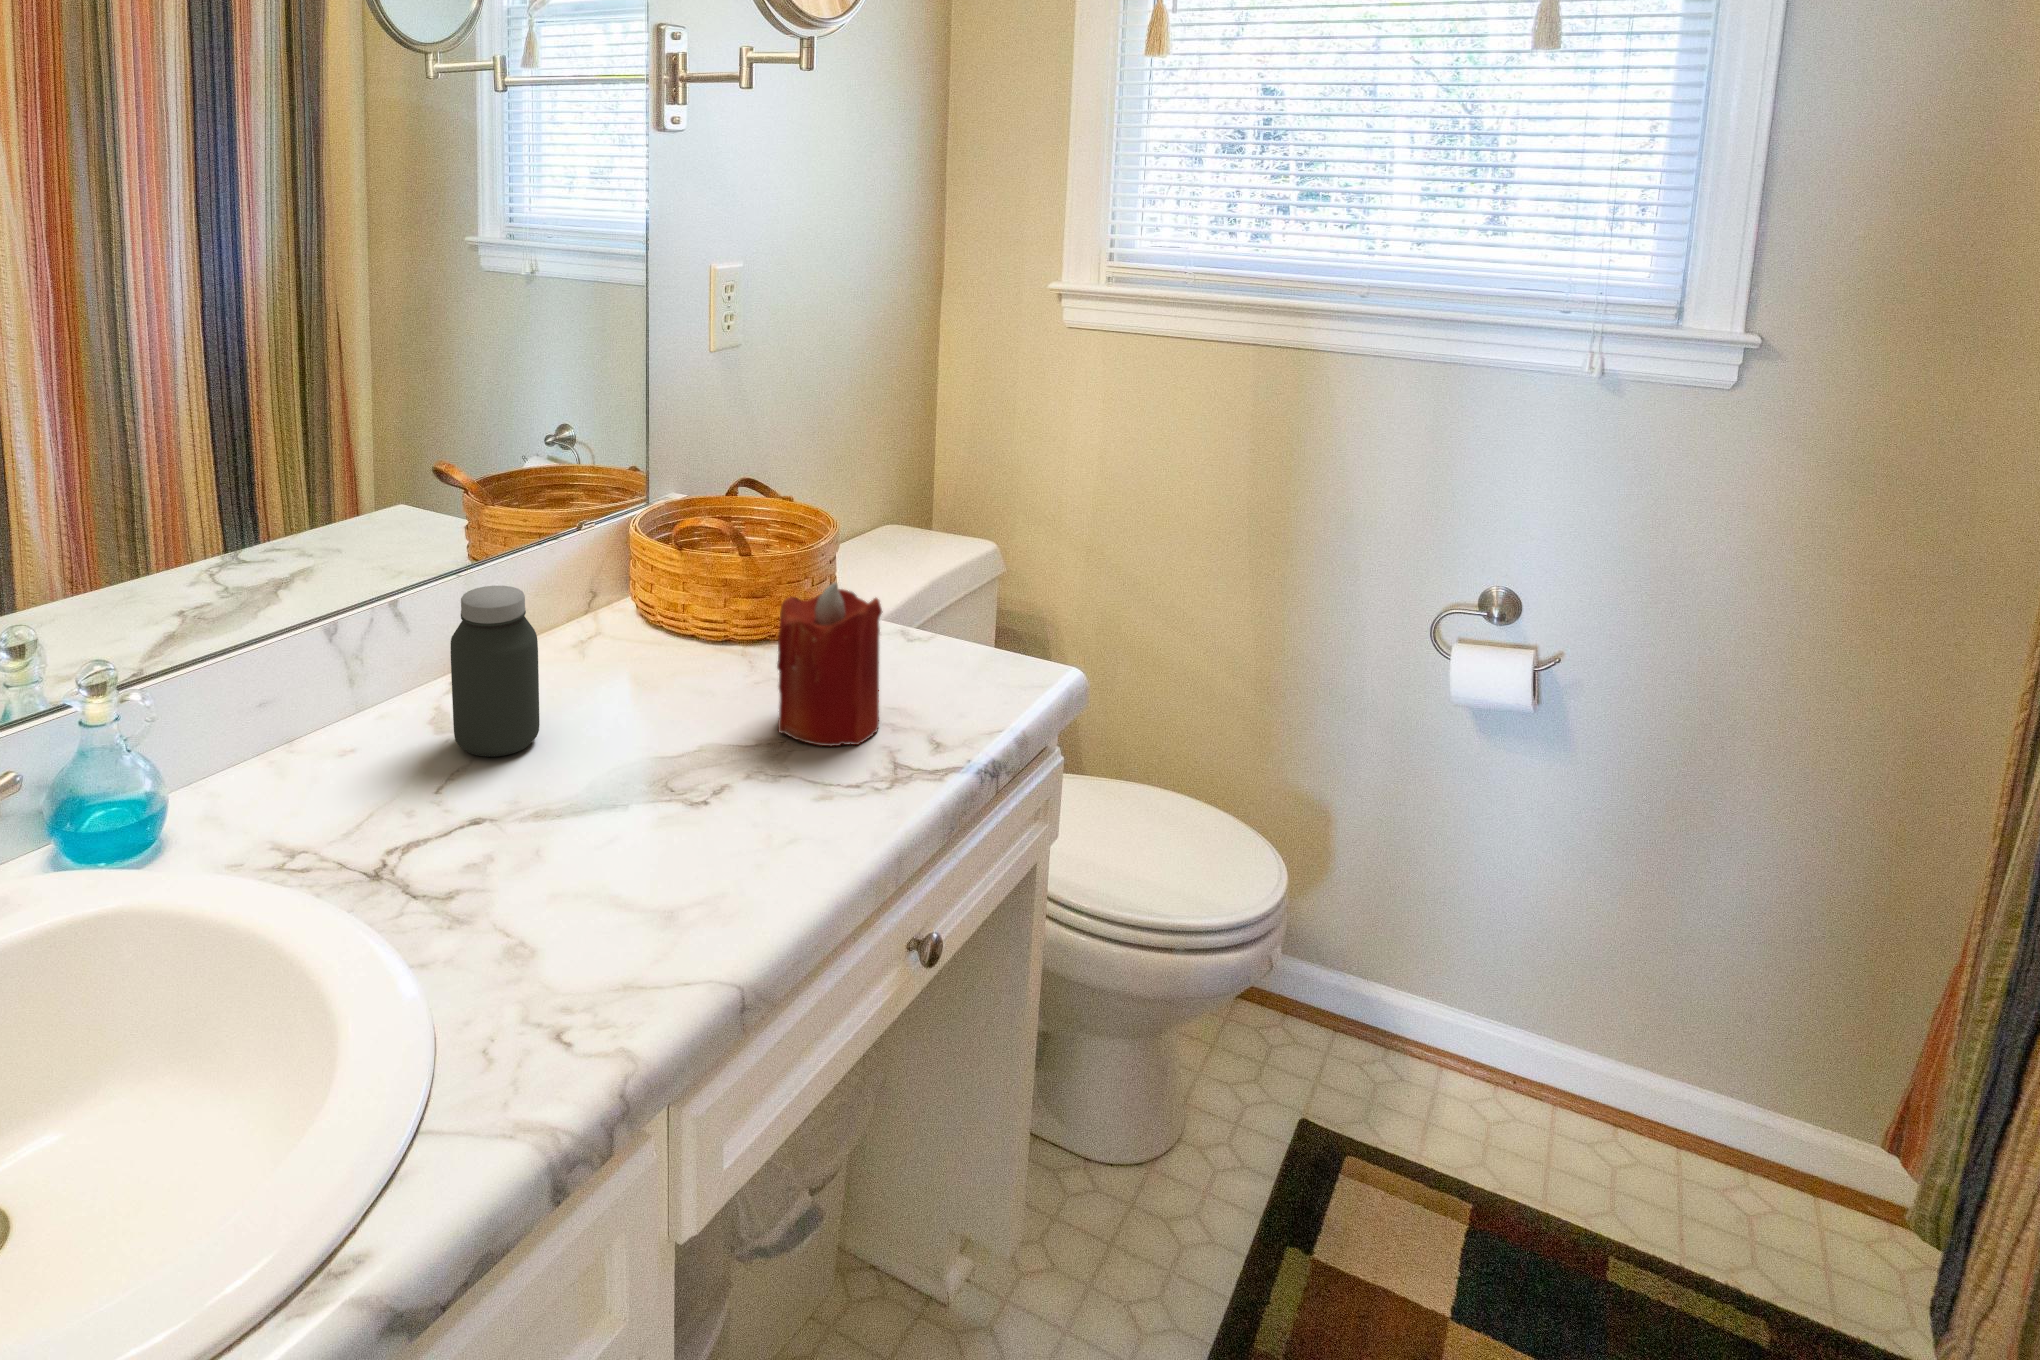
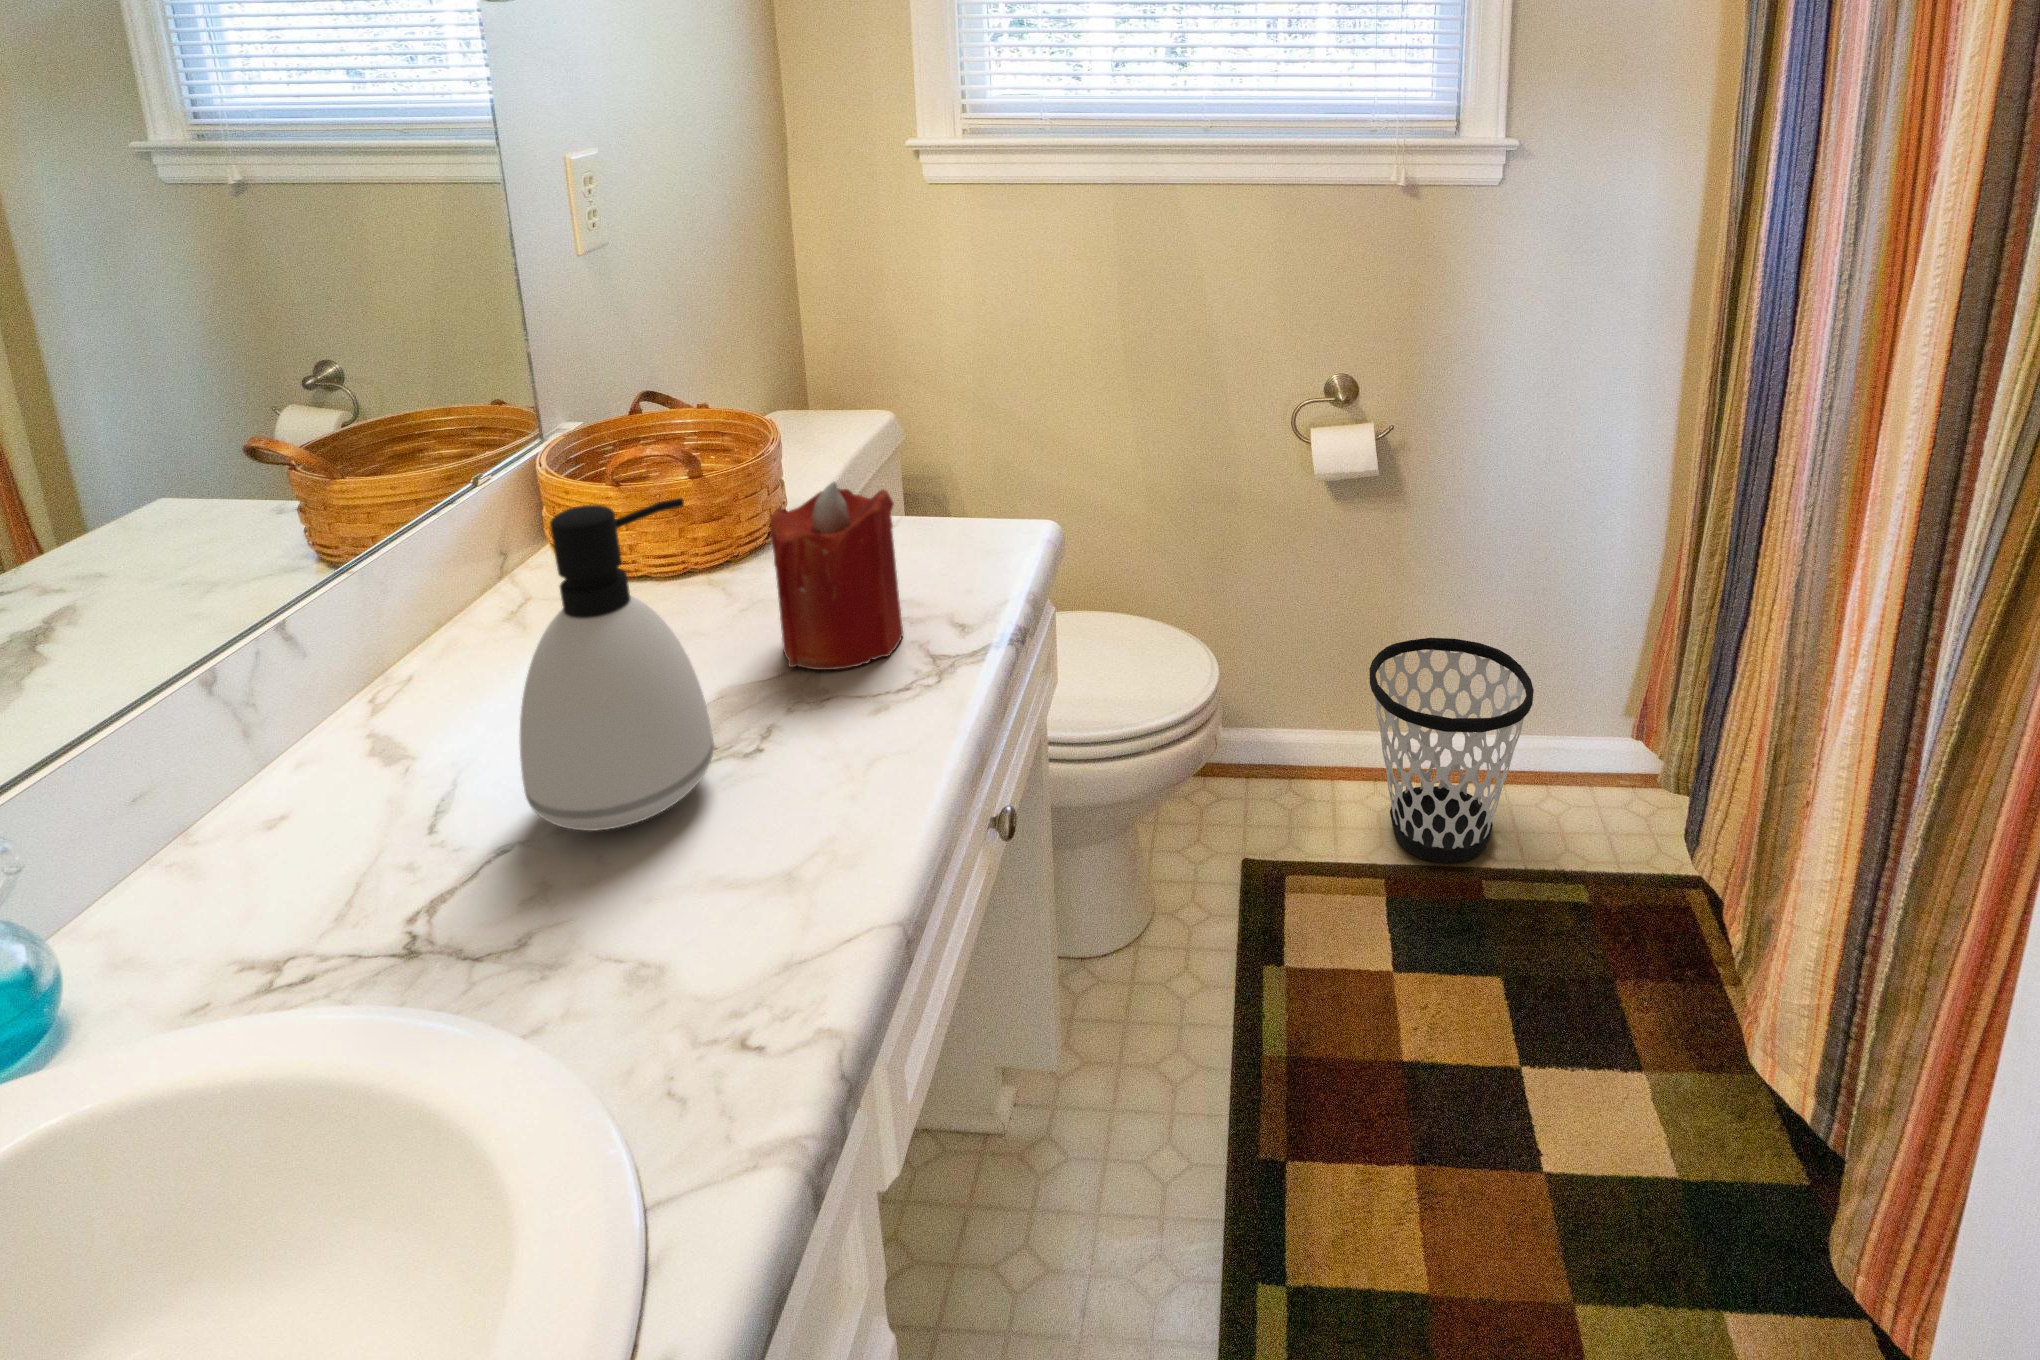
soap dispenser: none [560,559,697,810] -> present [520,498,714,831]
jar: present [450,586,540,756] -> none [296,578,461,815]
wastebasket: none [1481,927,1716,1234] -> present [1369,638,1534,863]

